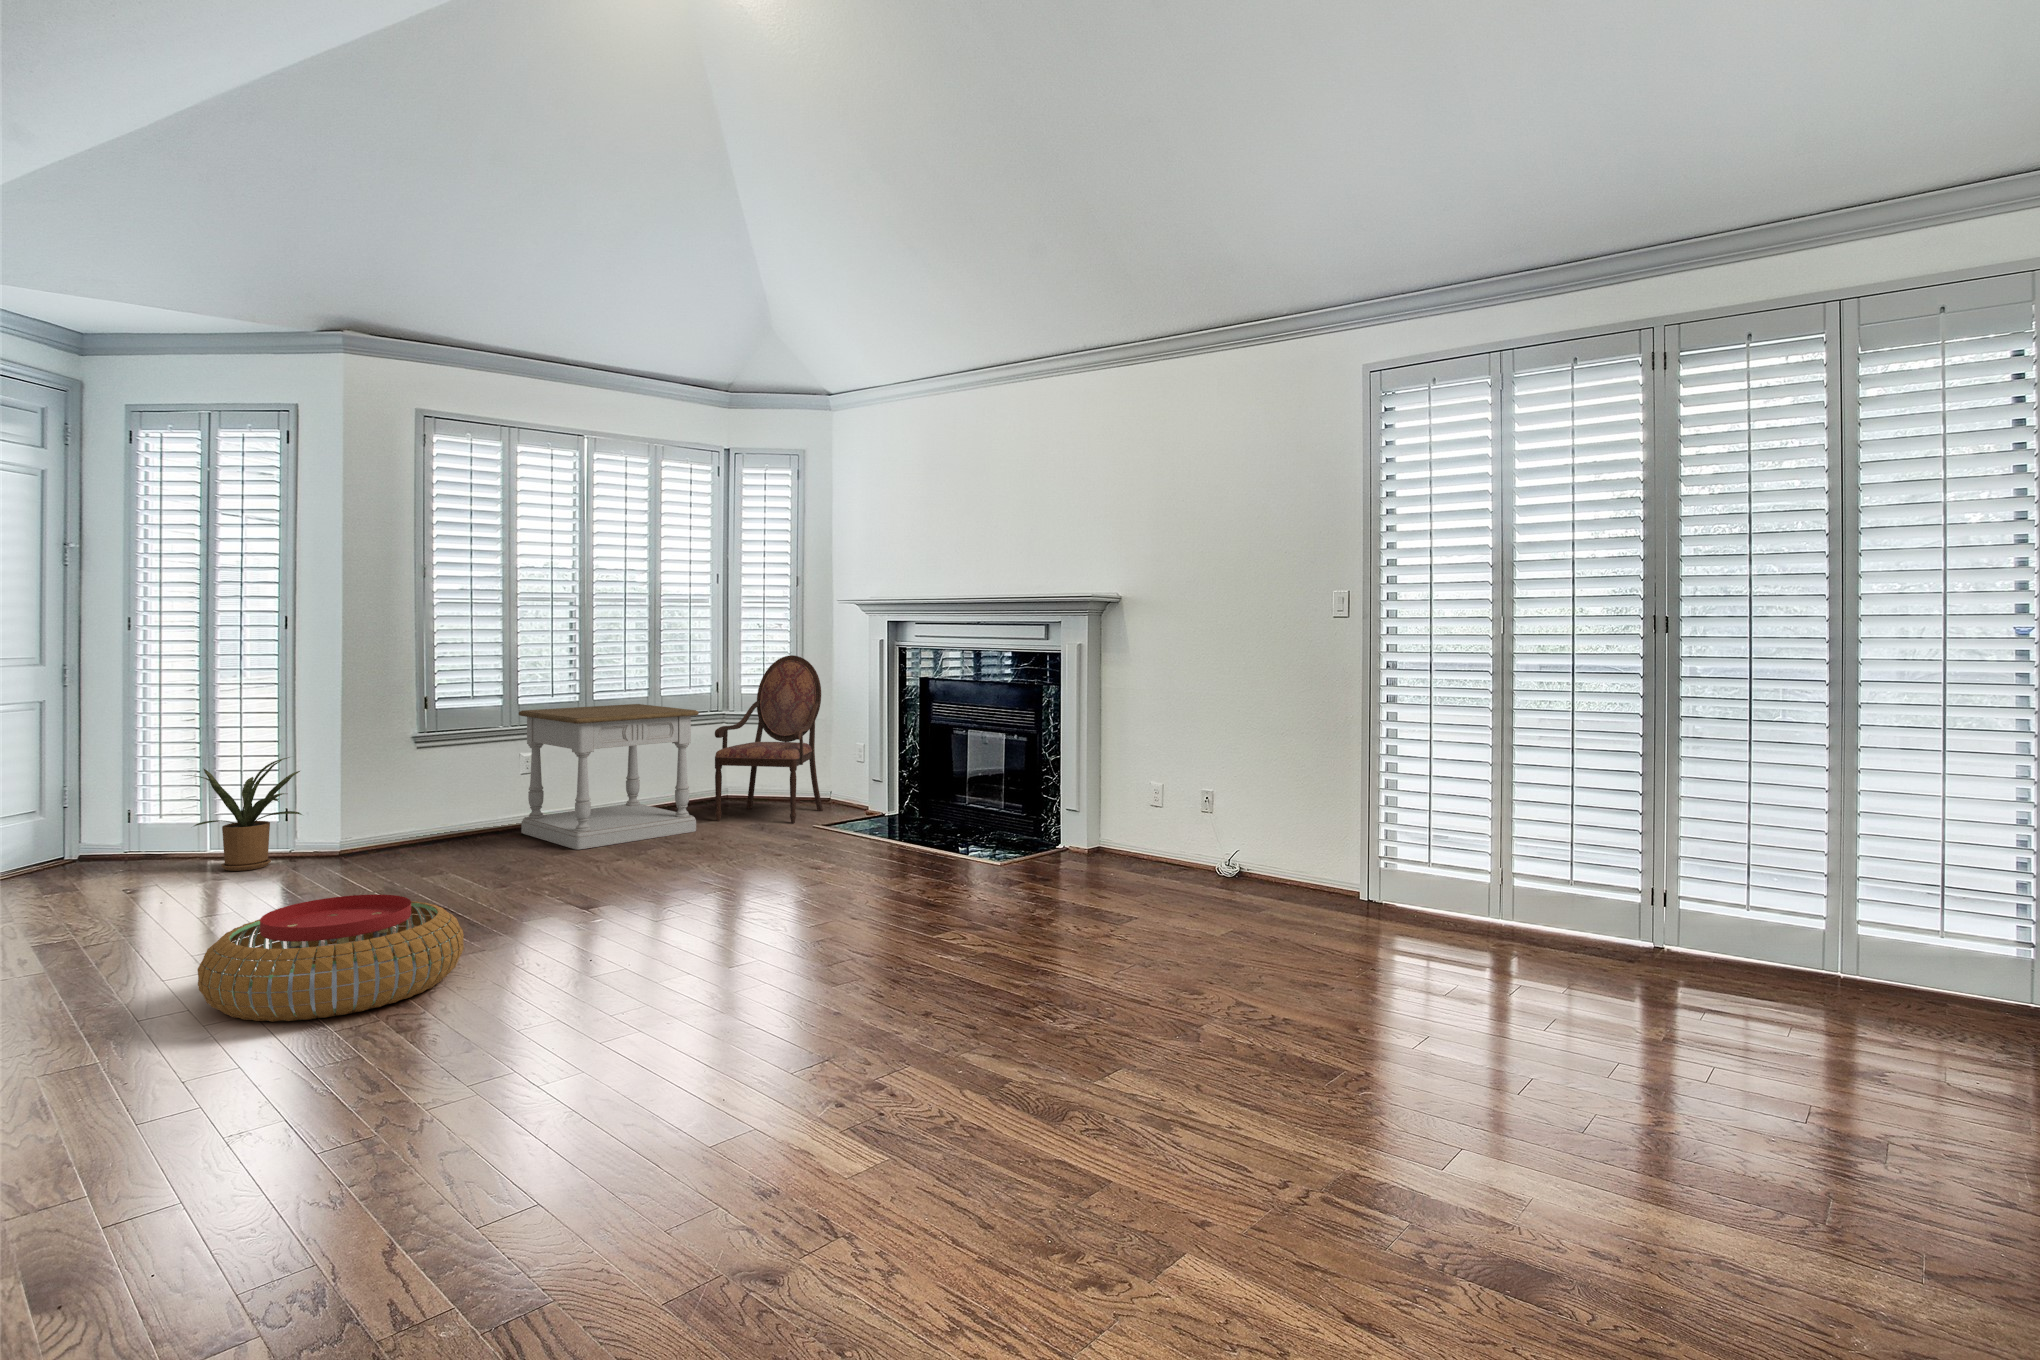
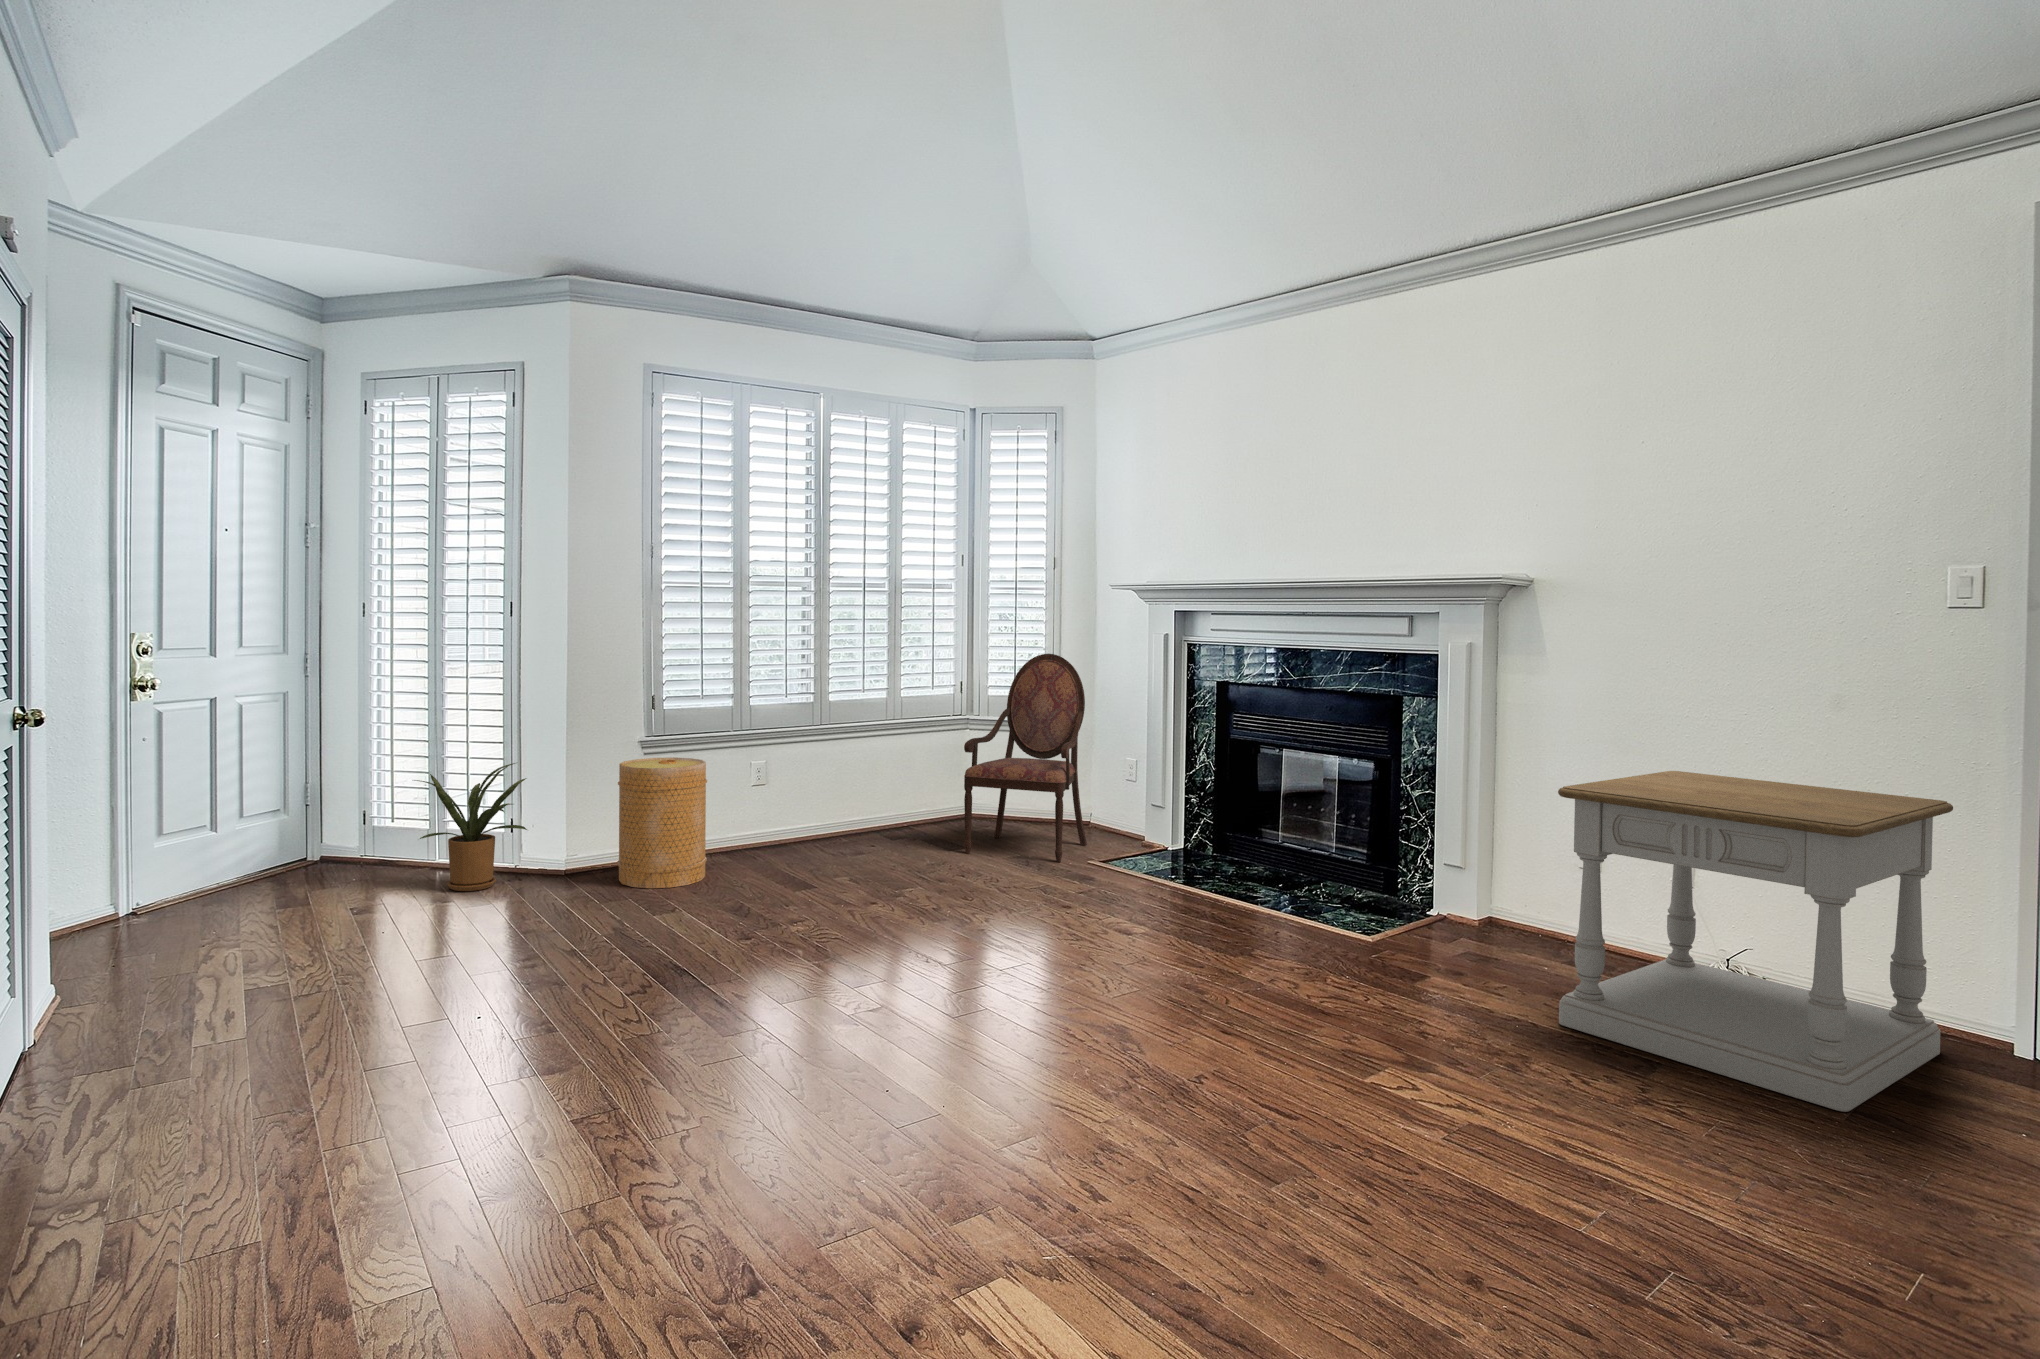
side table: present [519,704,699,850] -> present [1558,771,1953,1112]
basket: none [391,749,477,859] -> present [617,757,707,888]
pouf: present [198,894,464,1022] -> none [393,970,715,1166]

